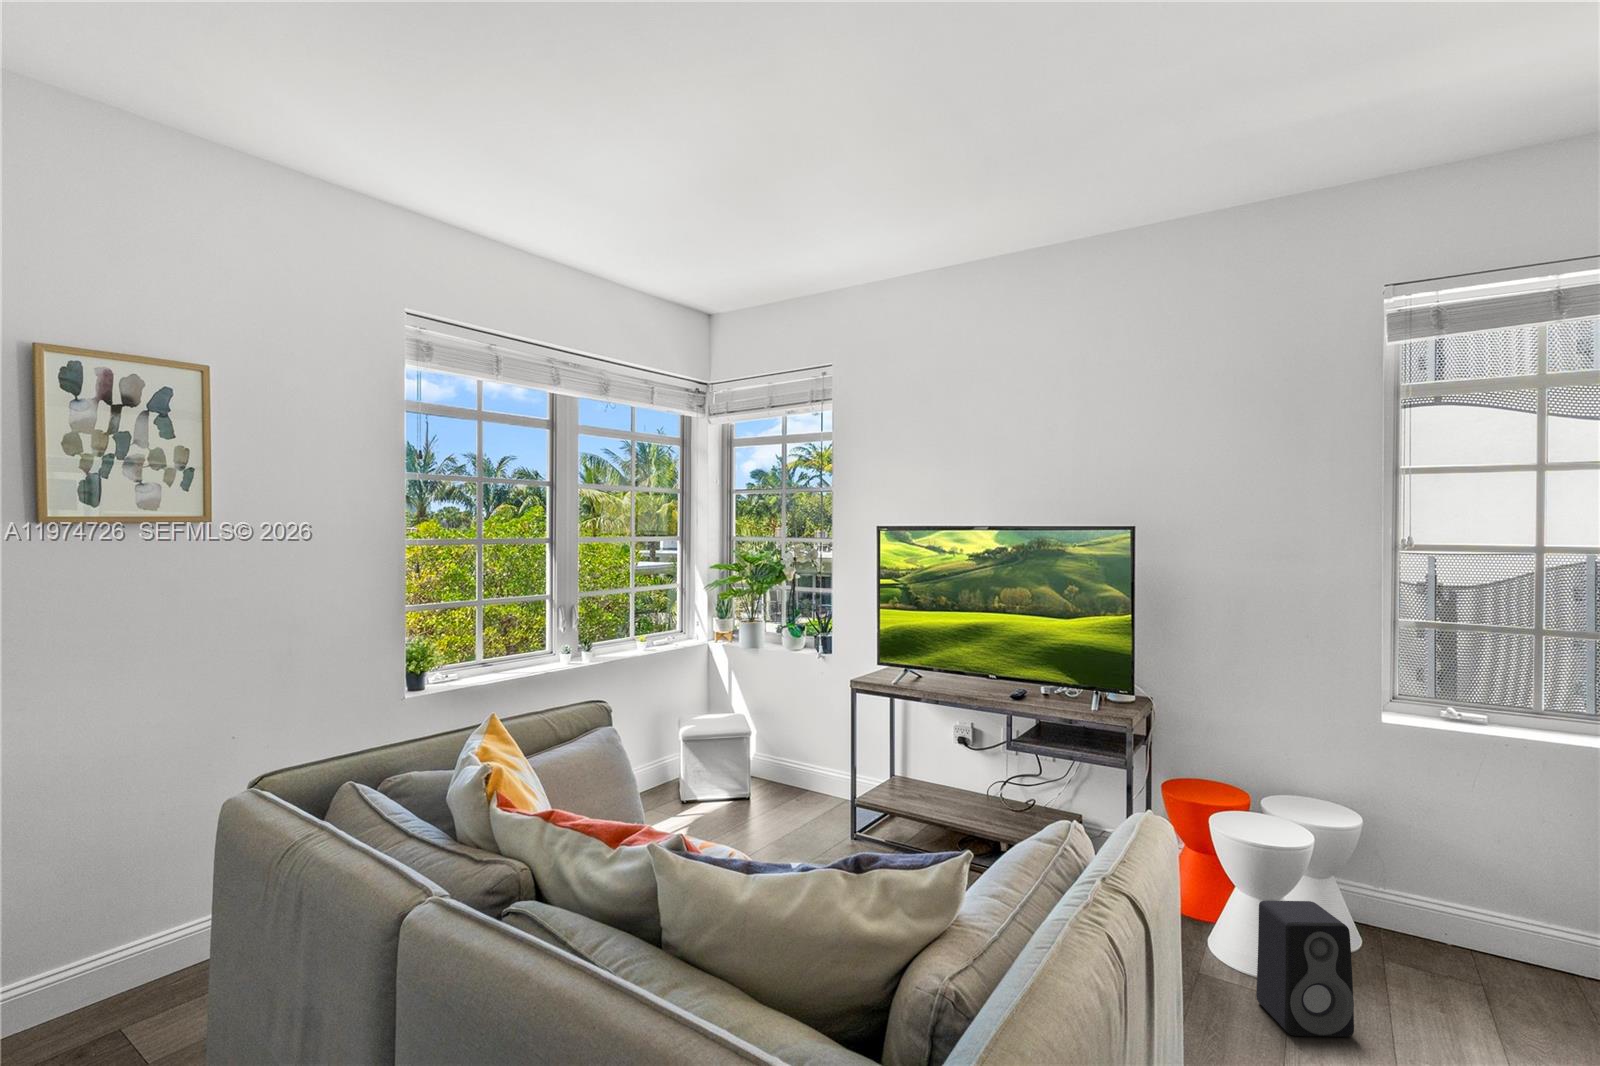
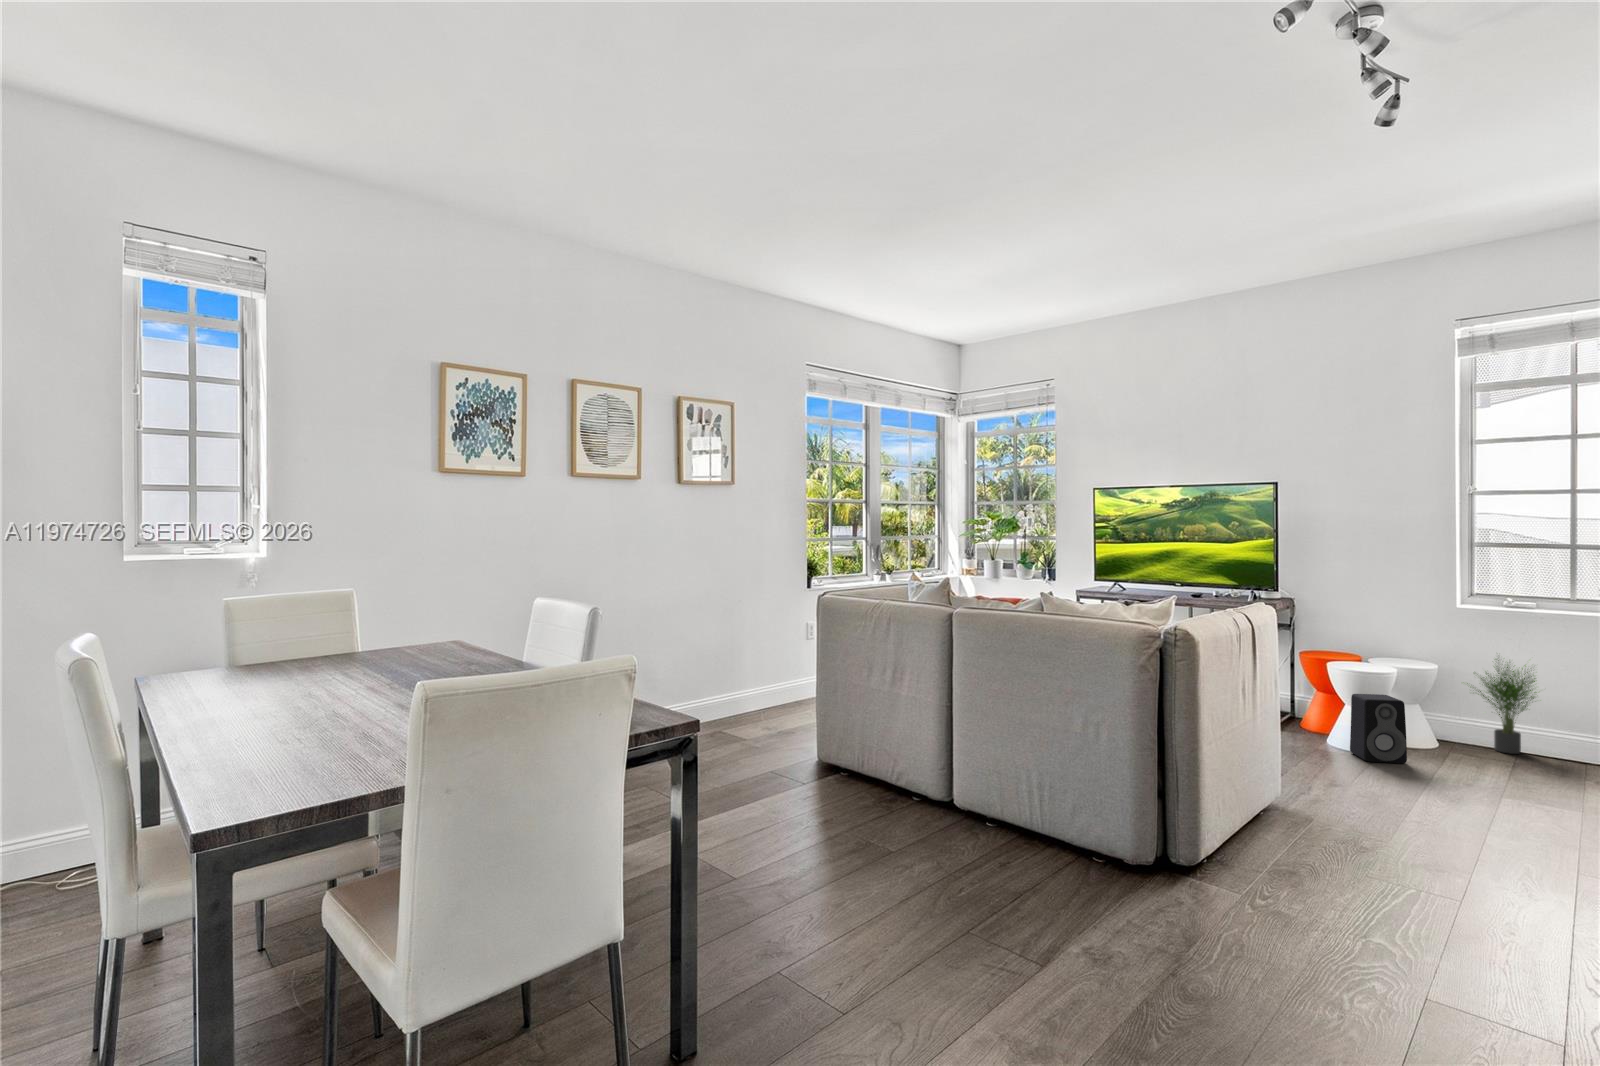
potted plant: none [1395,808,1550,983] -> present [1467,659,1537,754]

